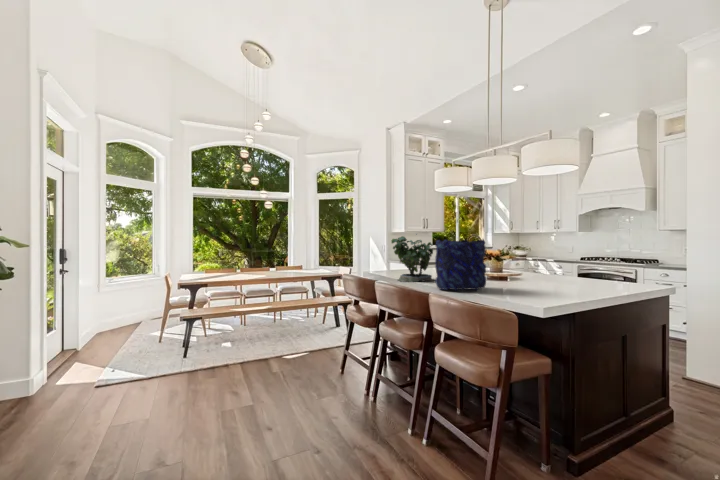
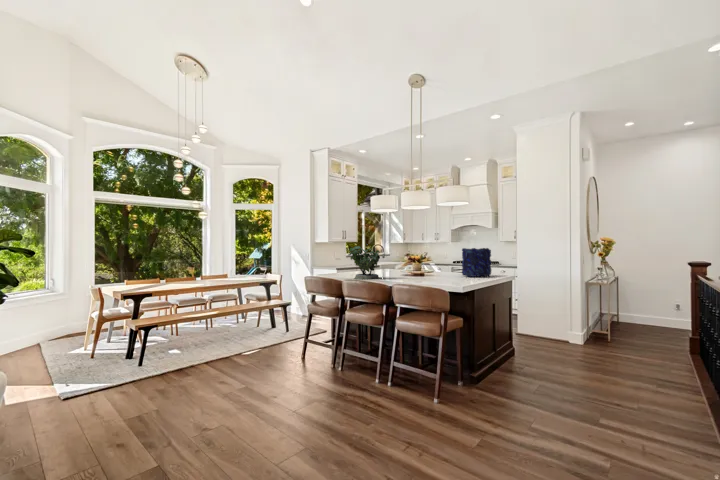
vase: present [435,240,486,291] -> present [462,248,491,277]

